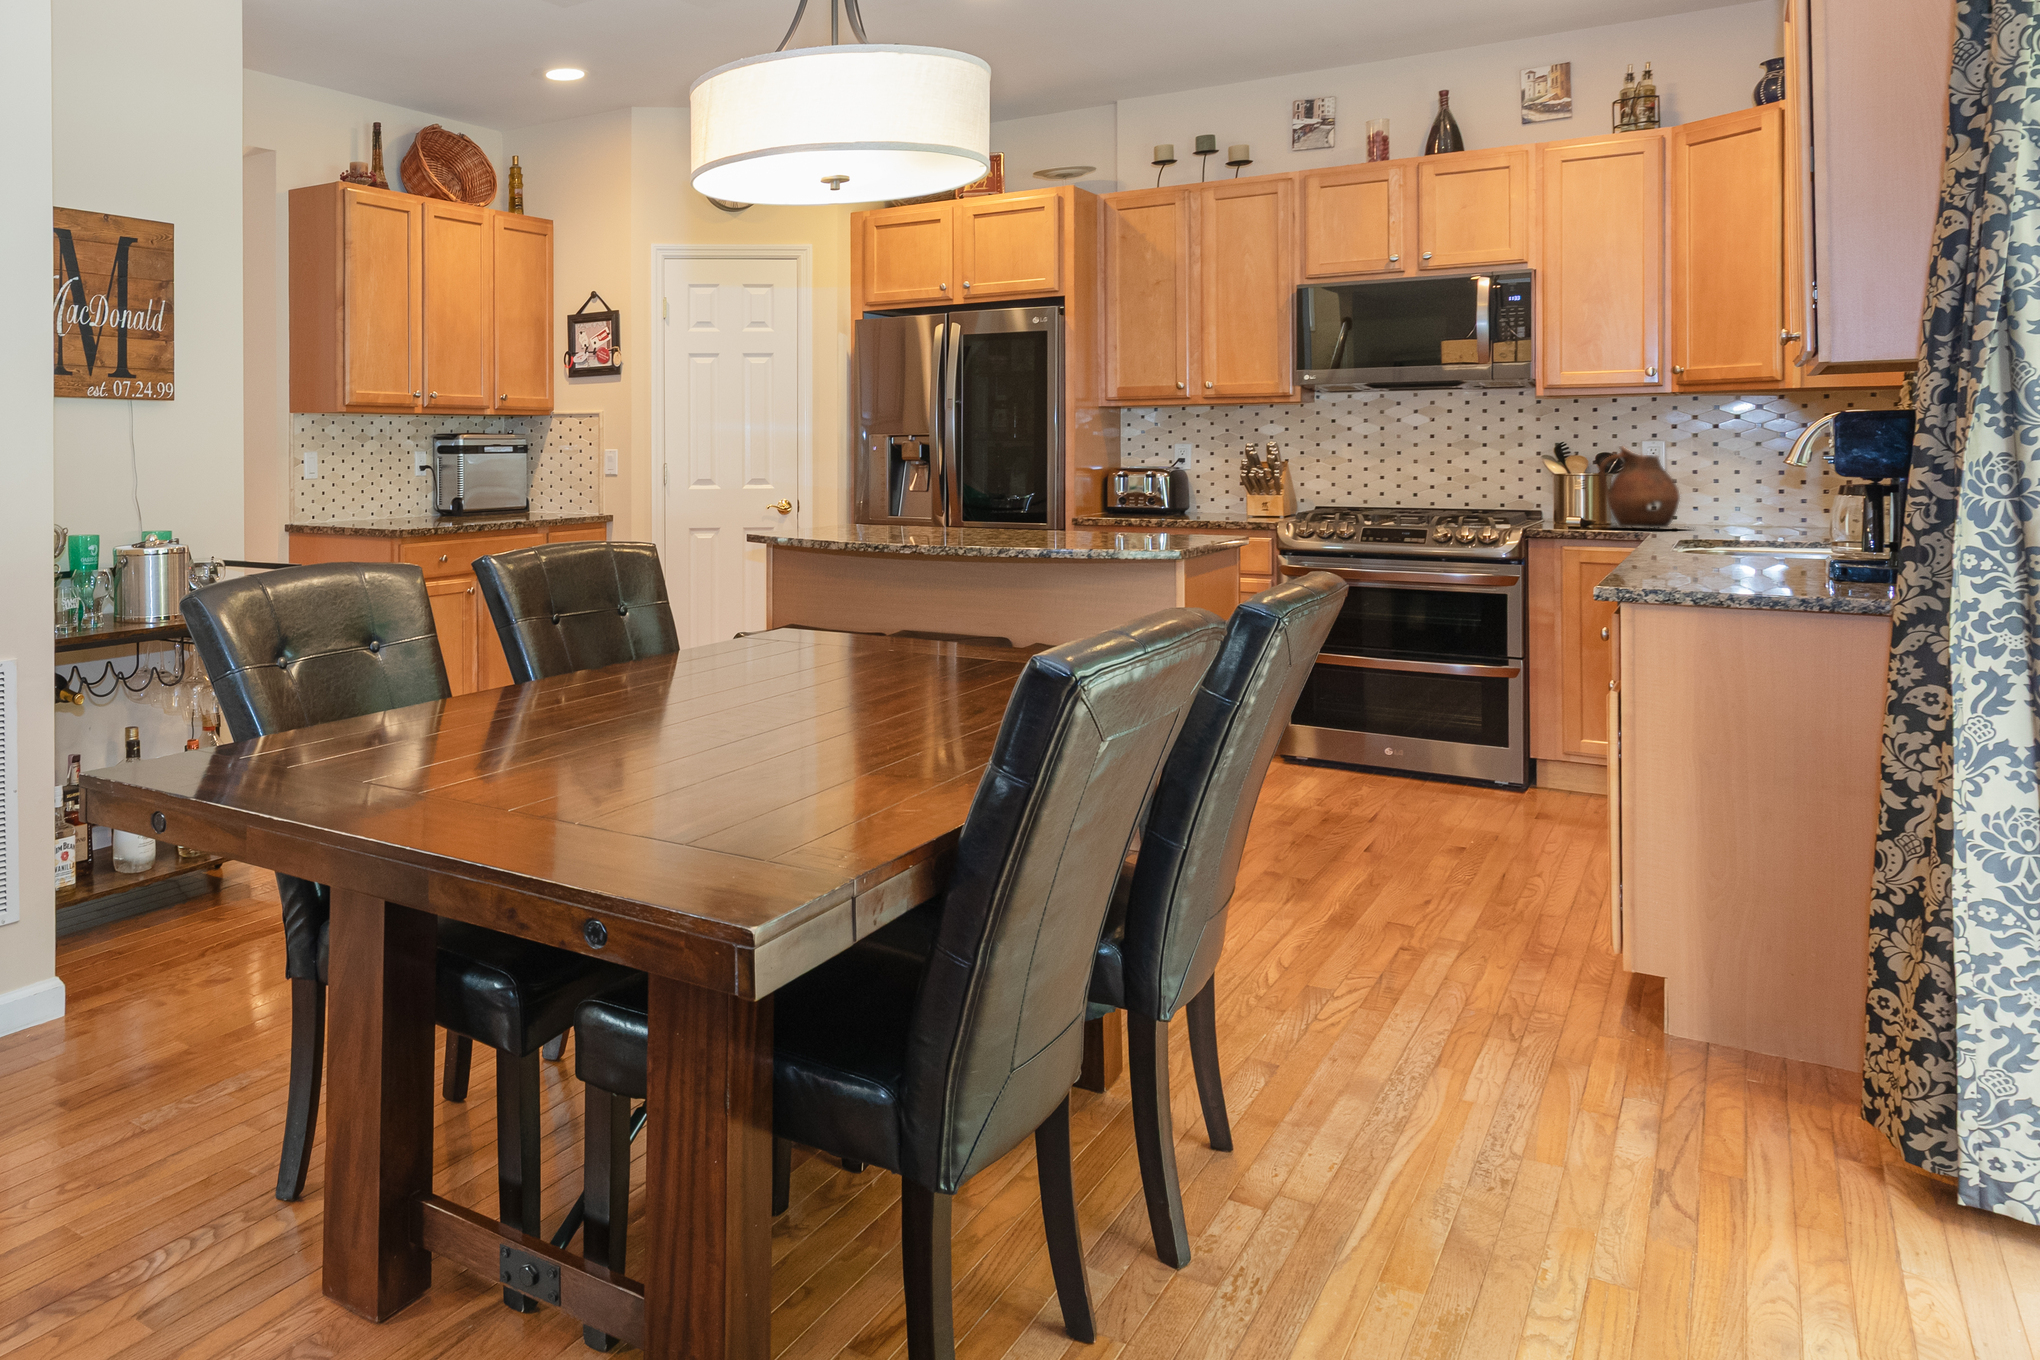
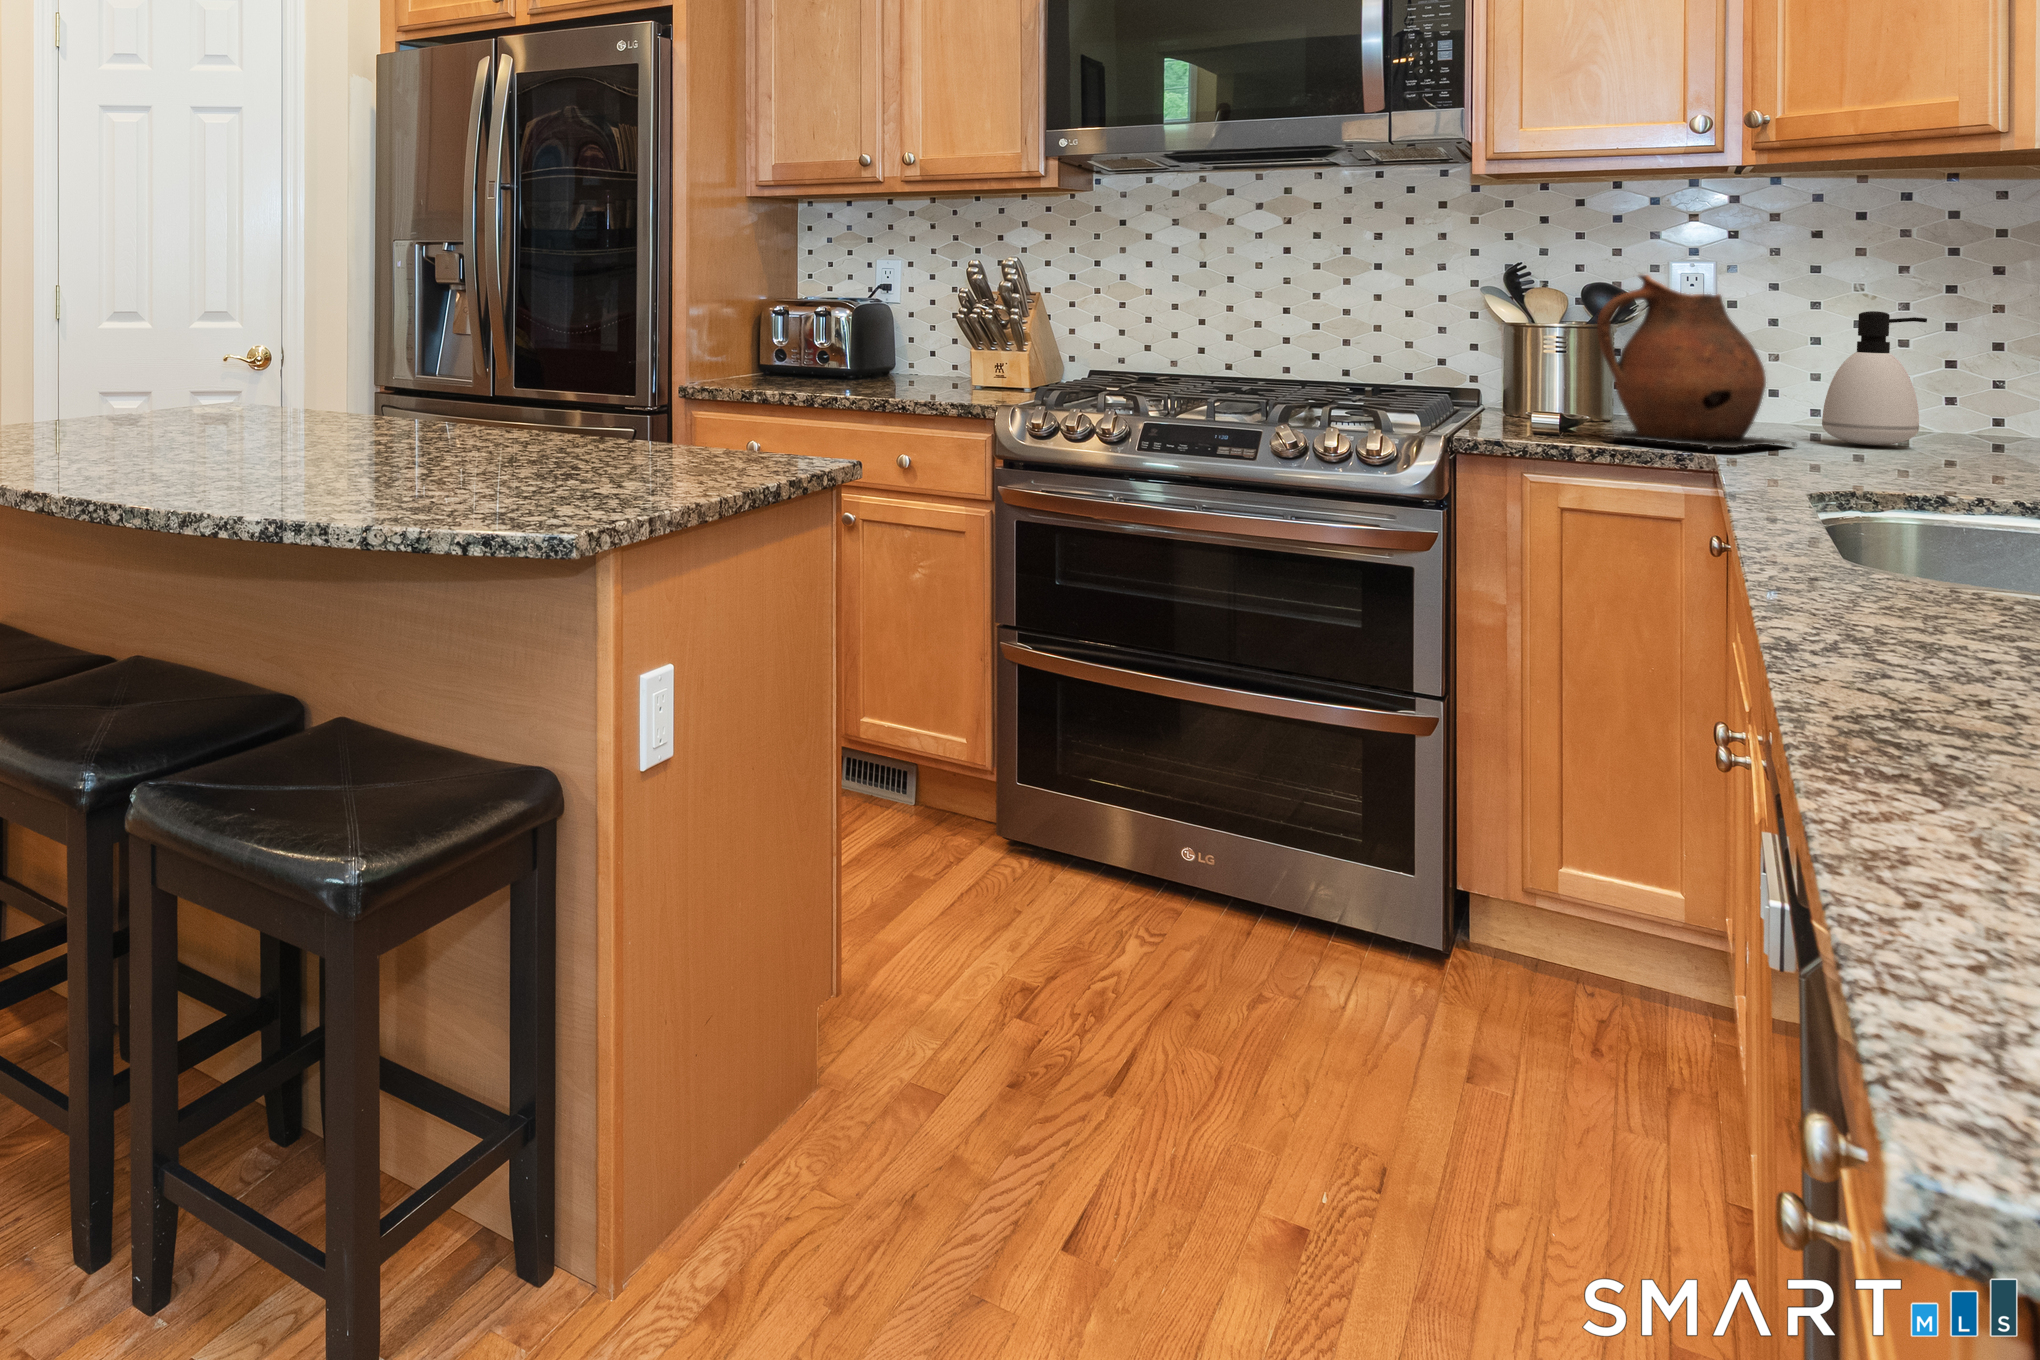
soap dispenser: none [1711,463,1758,529] -> present [1822,311,1927,445]

